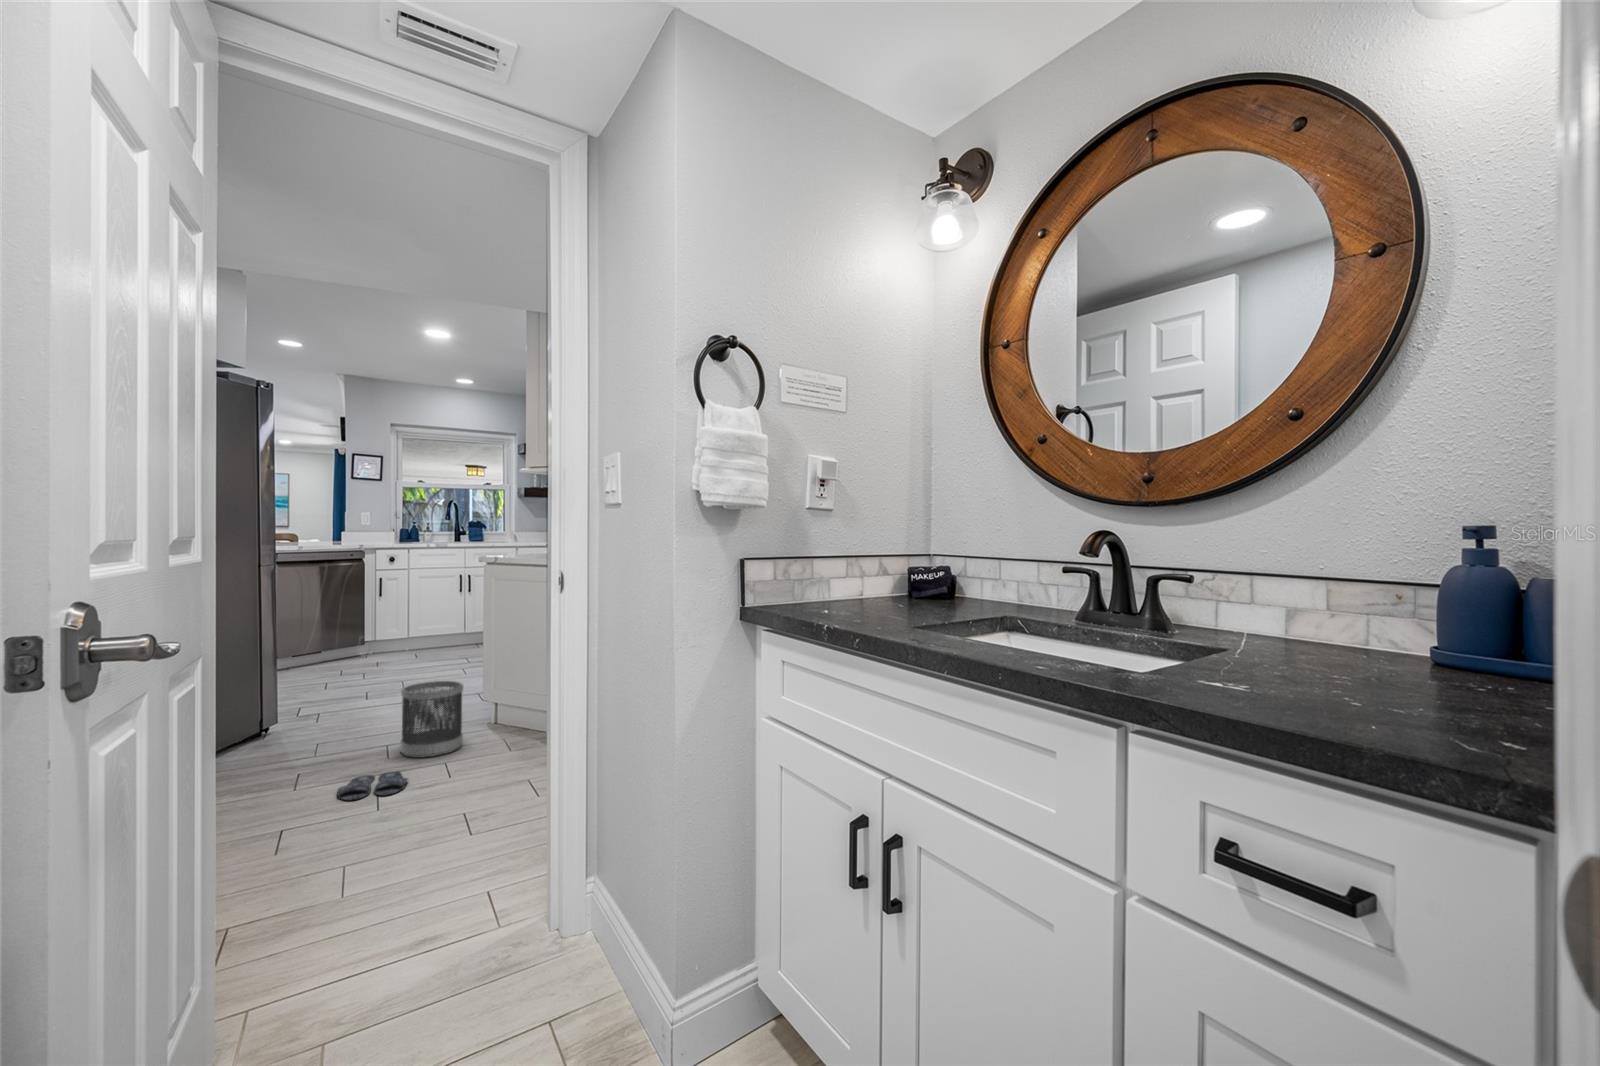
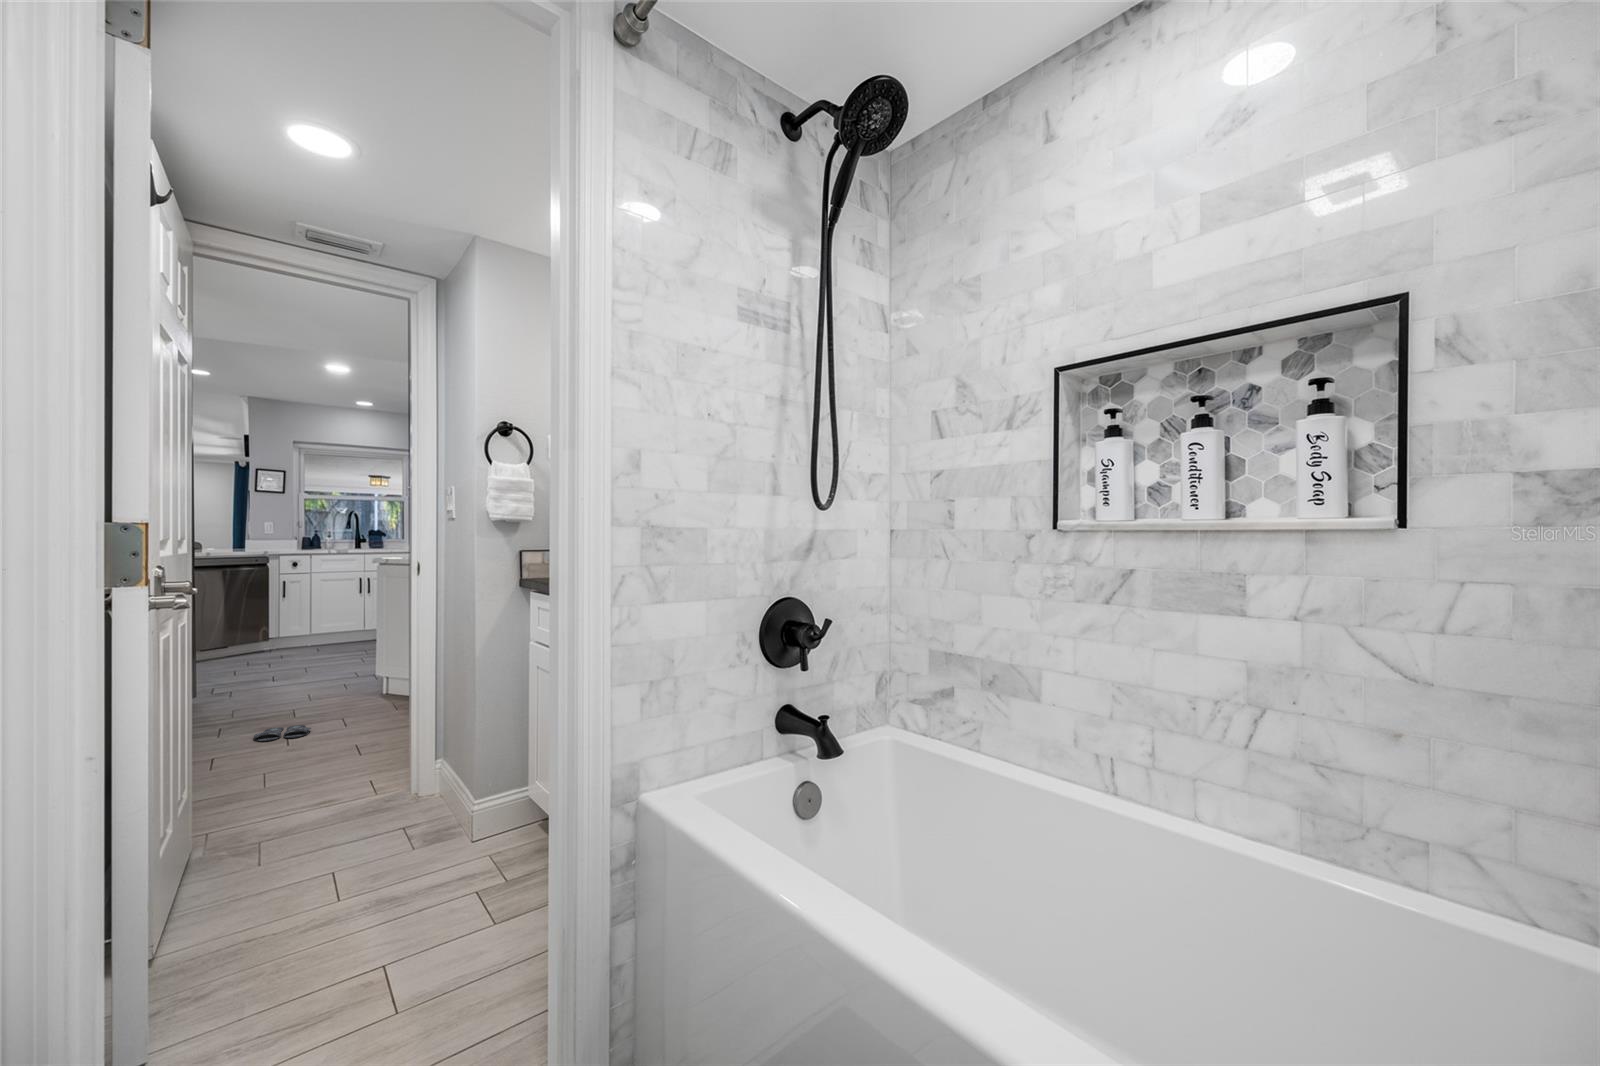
wastebasket: present [400,681,463,757] -> none [304,658,358,717]

